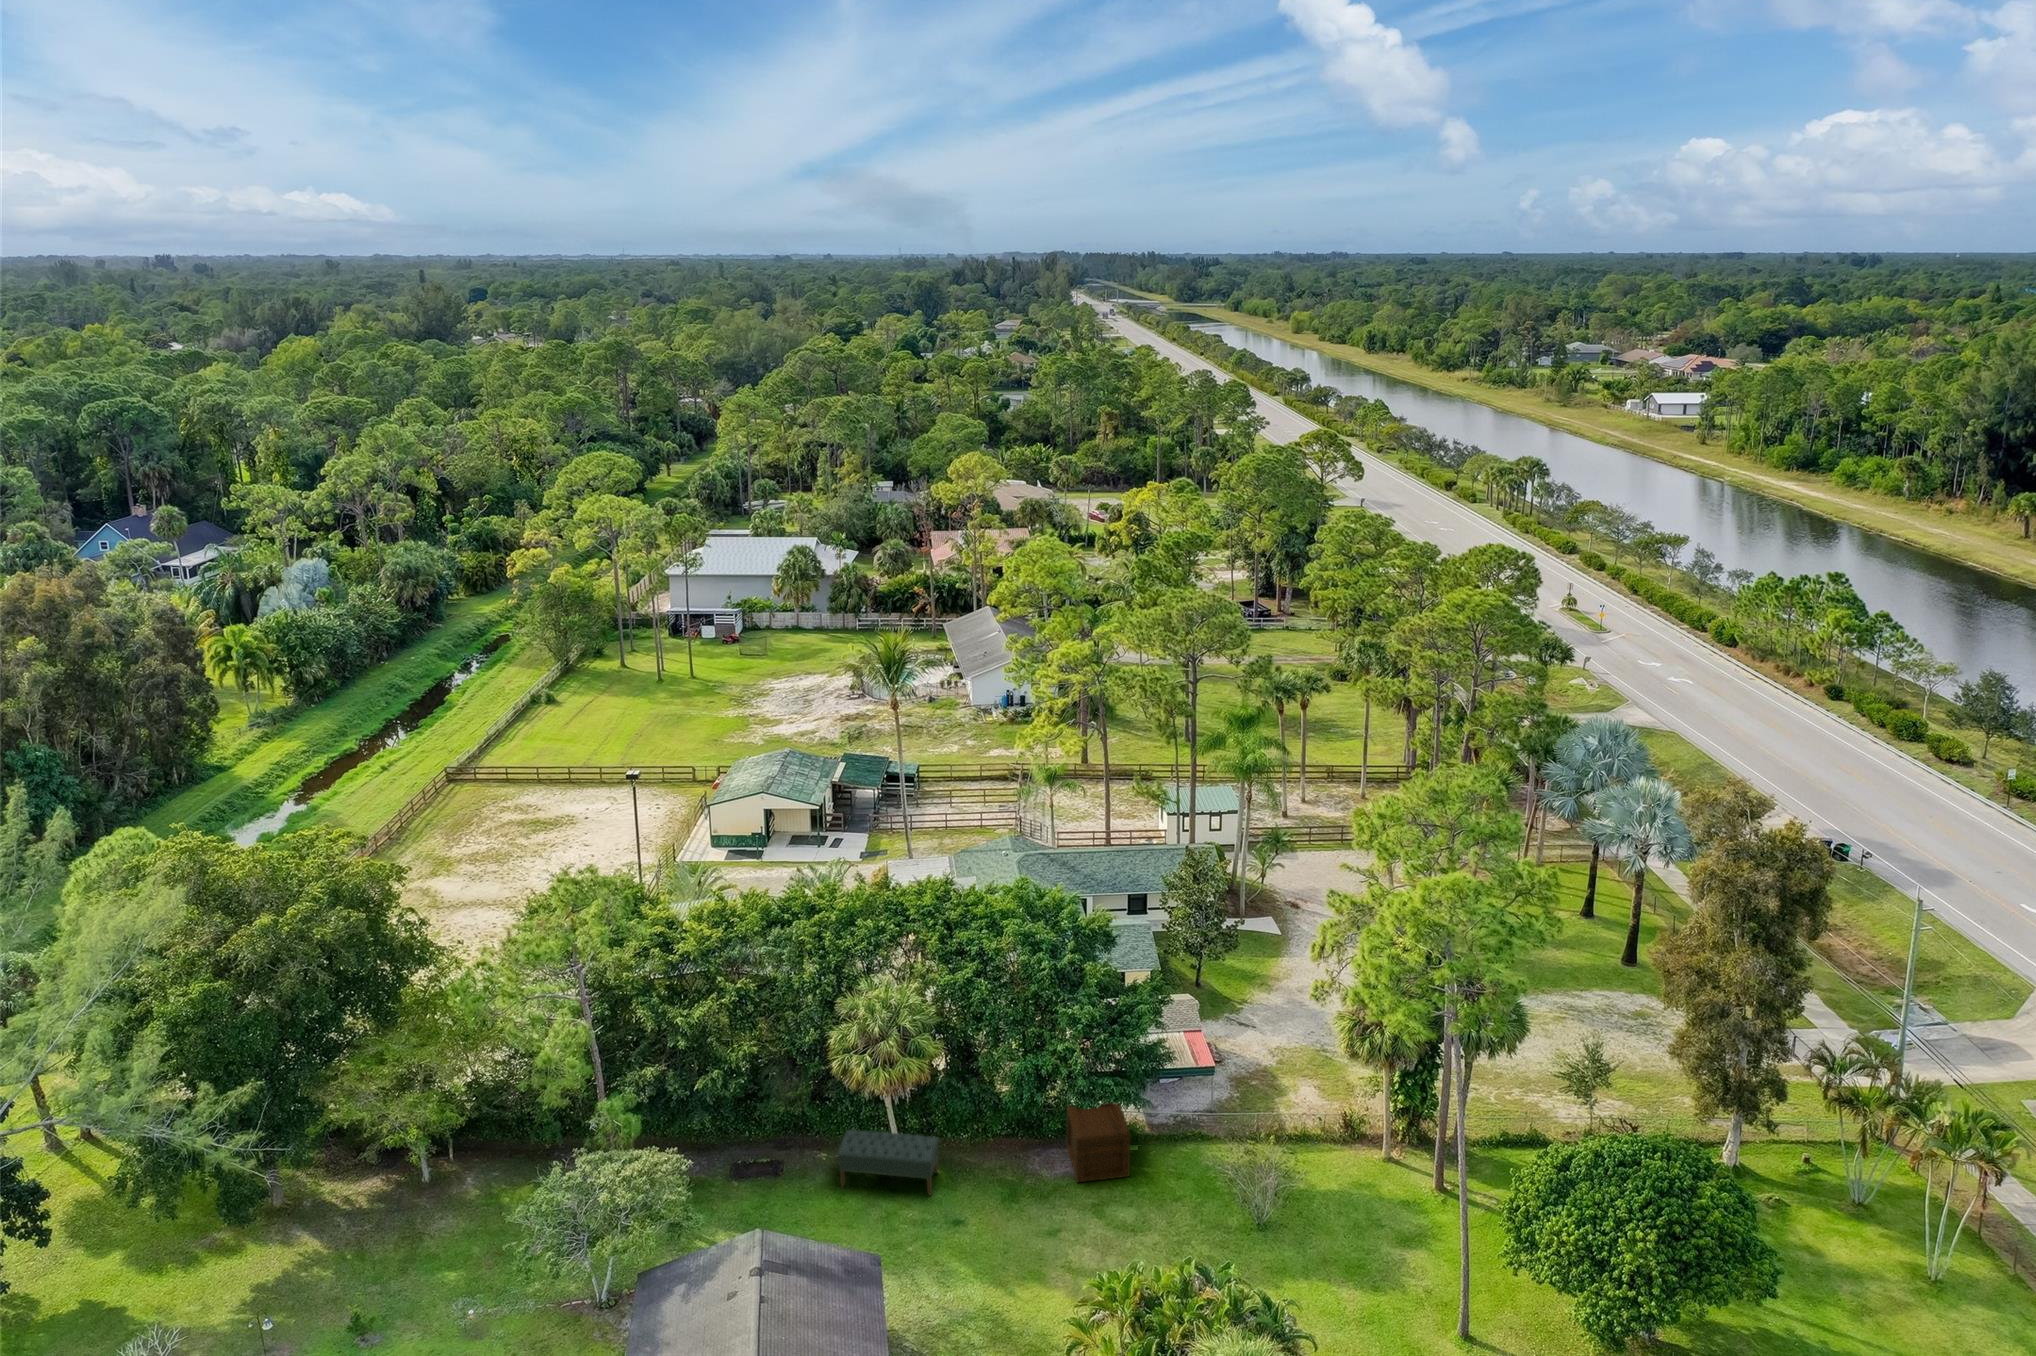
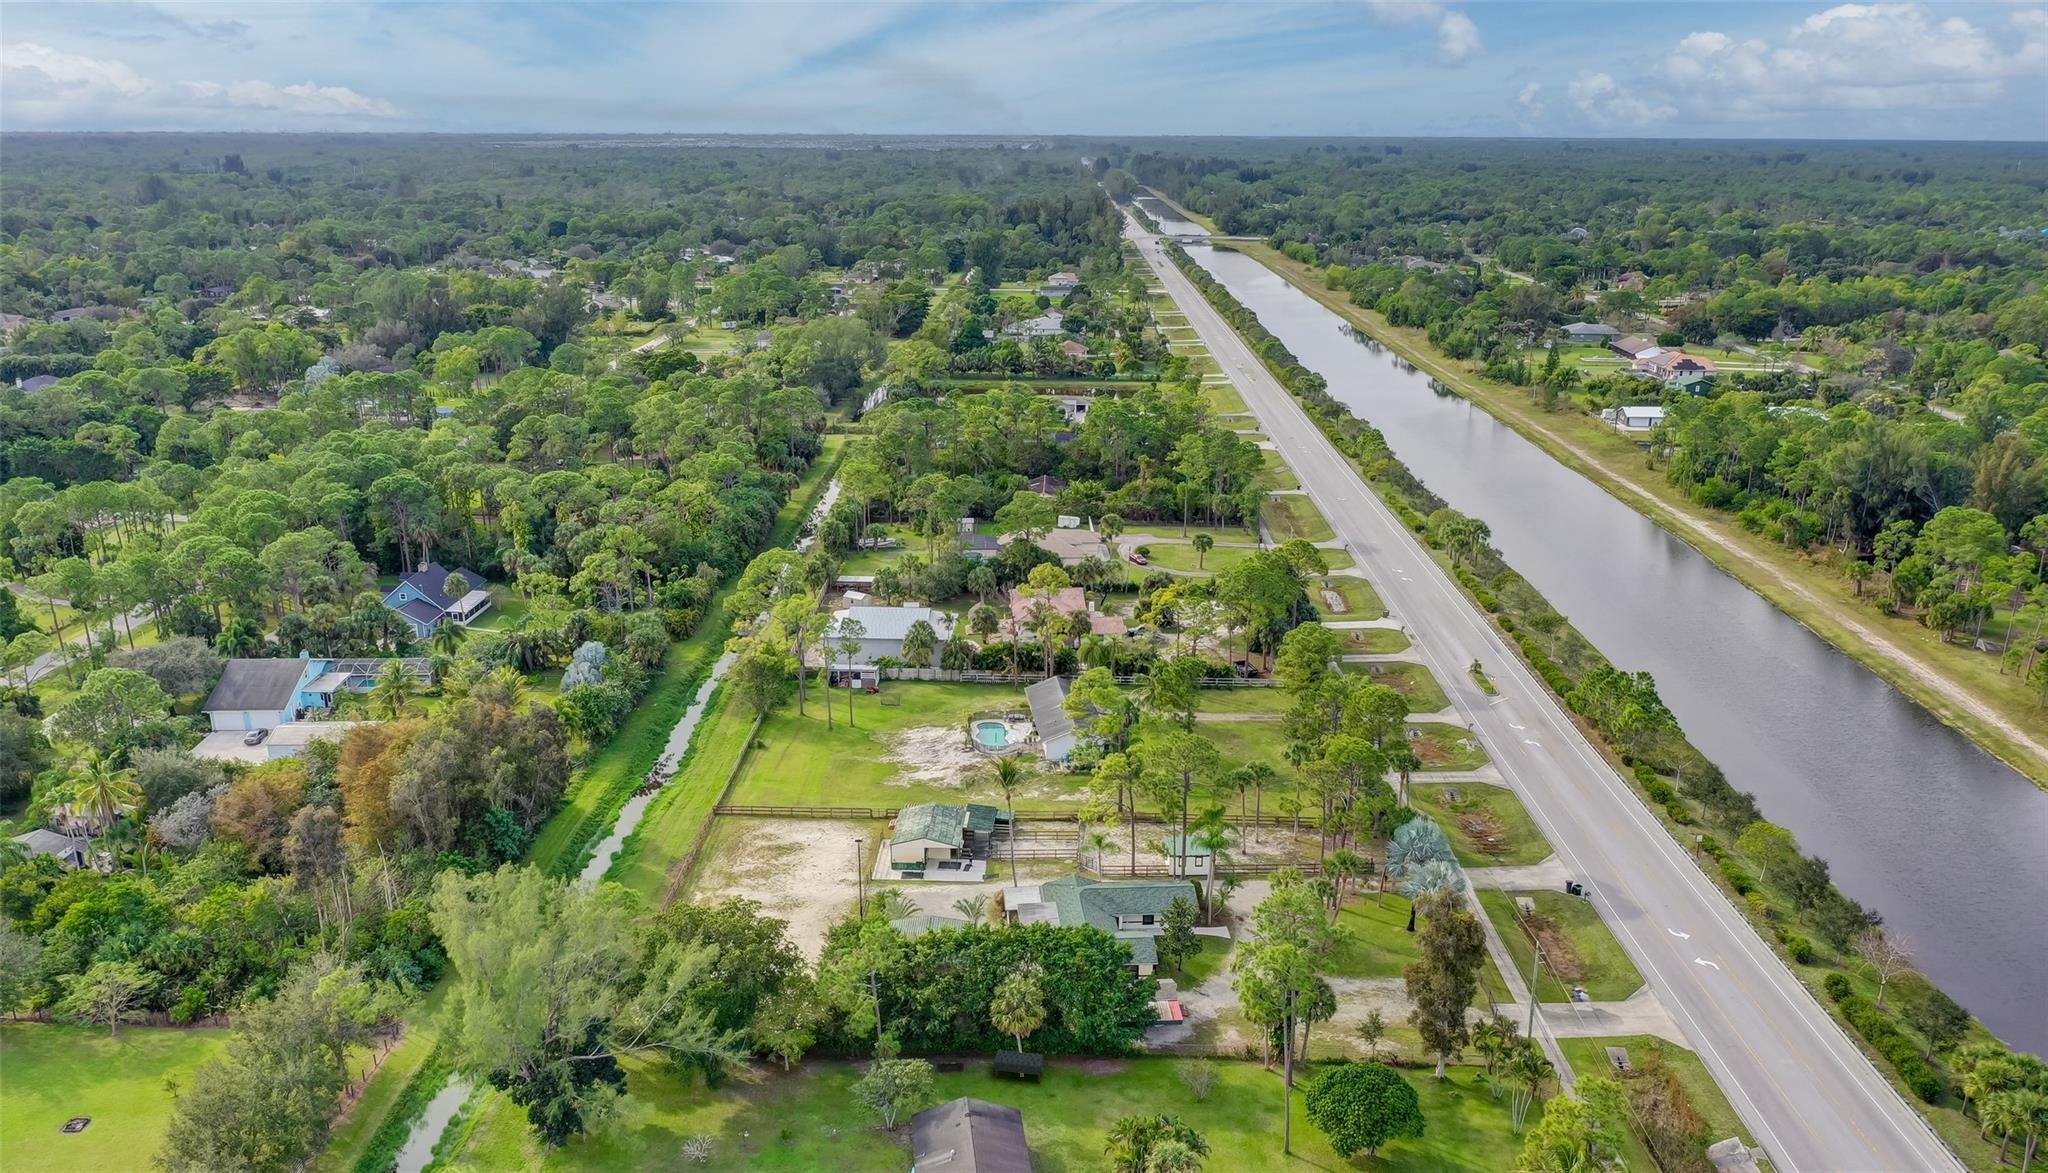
wooden crate: present [1067,1103,1131,1182] -> none [1106,1038,1138,1078]

